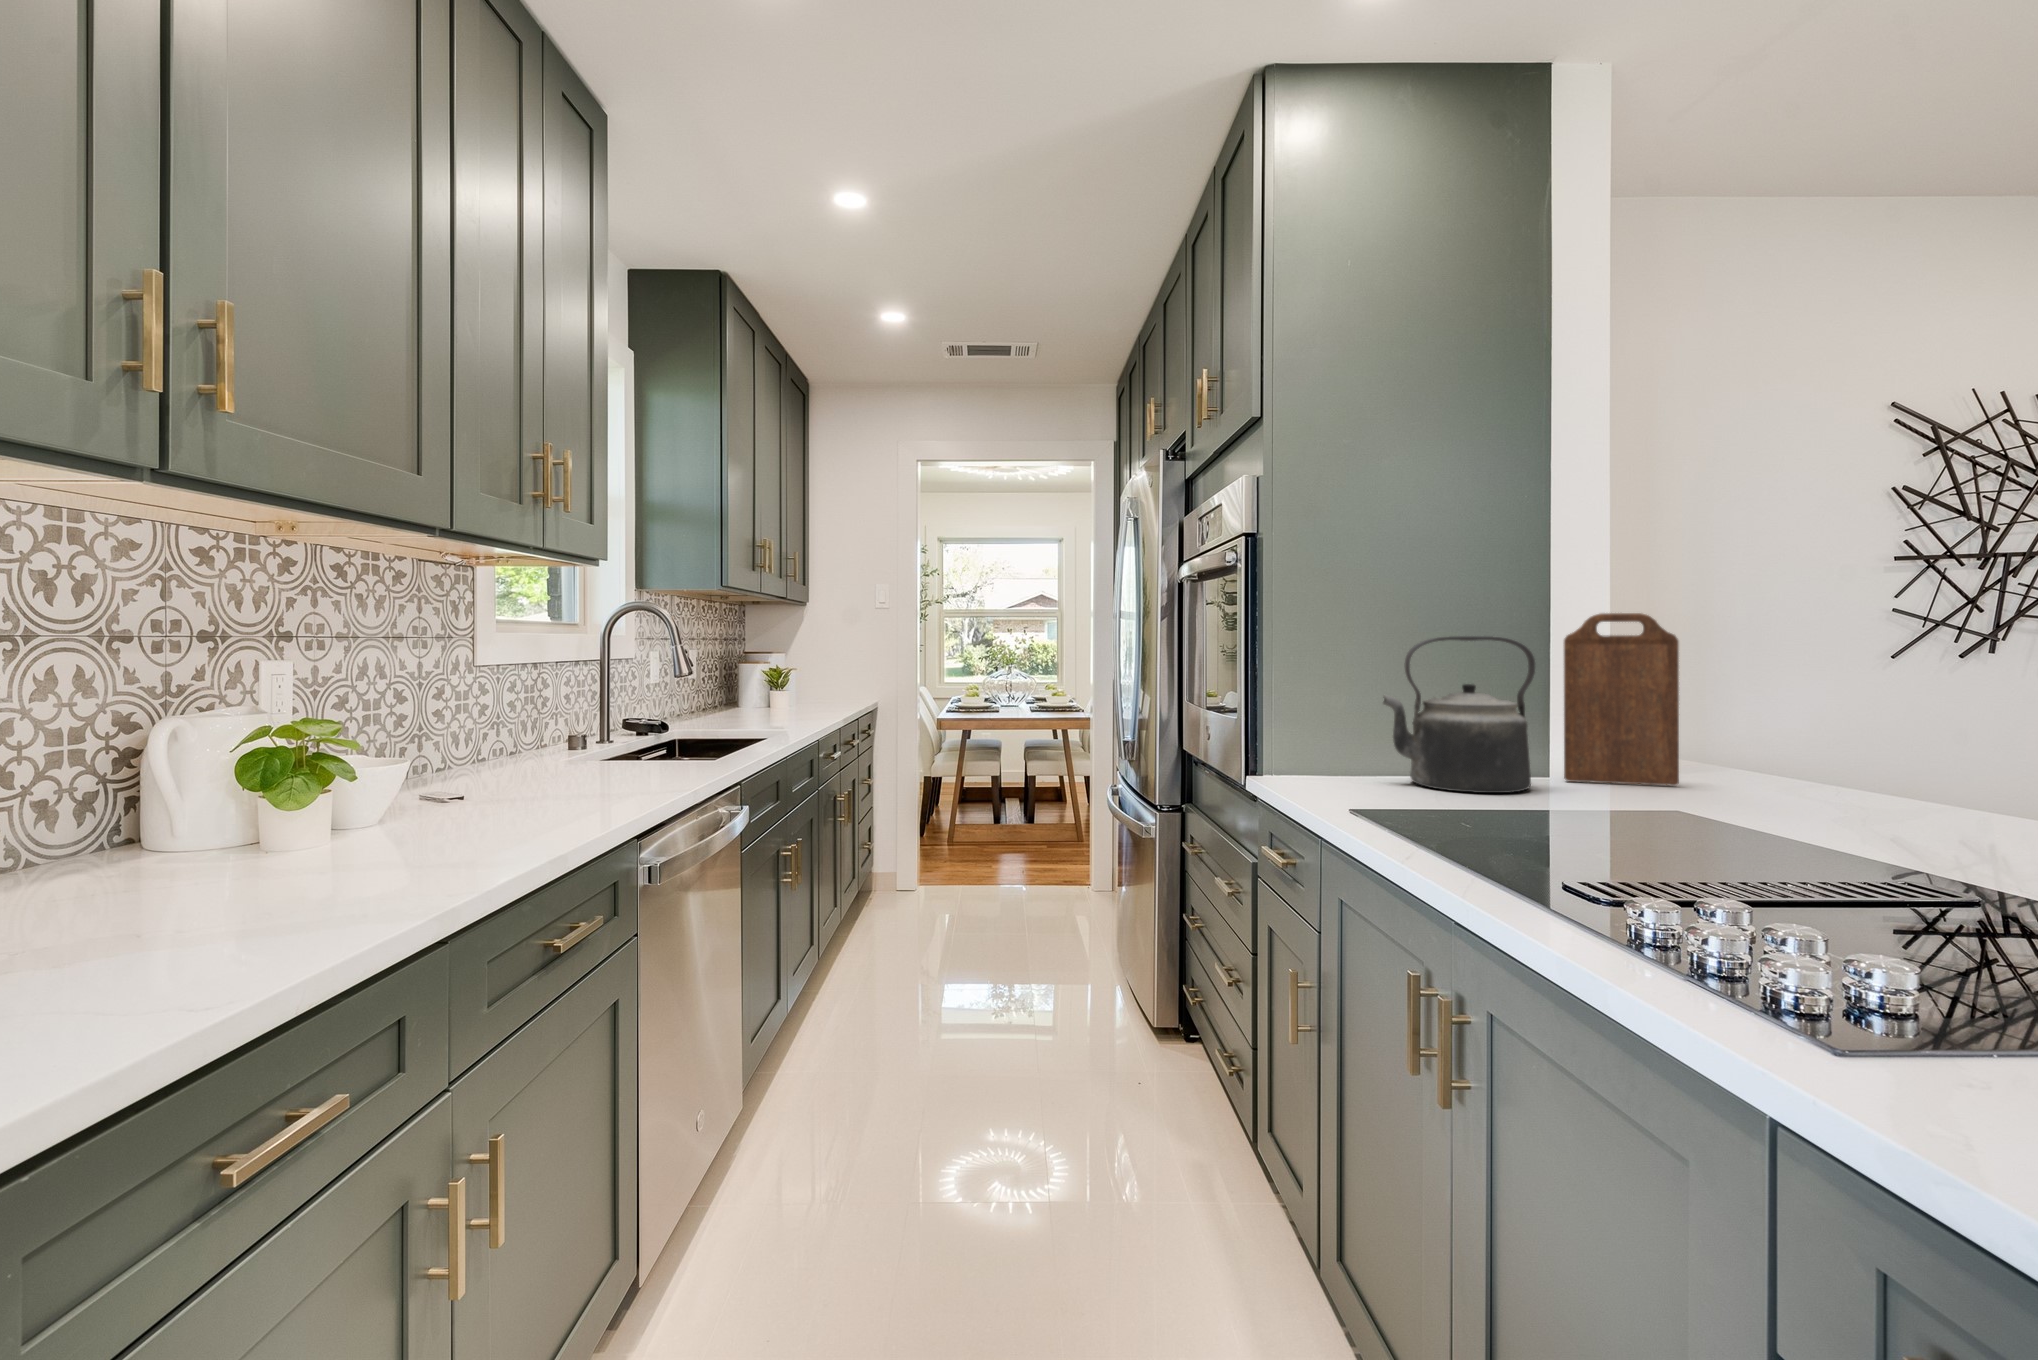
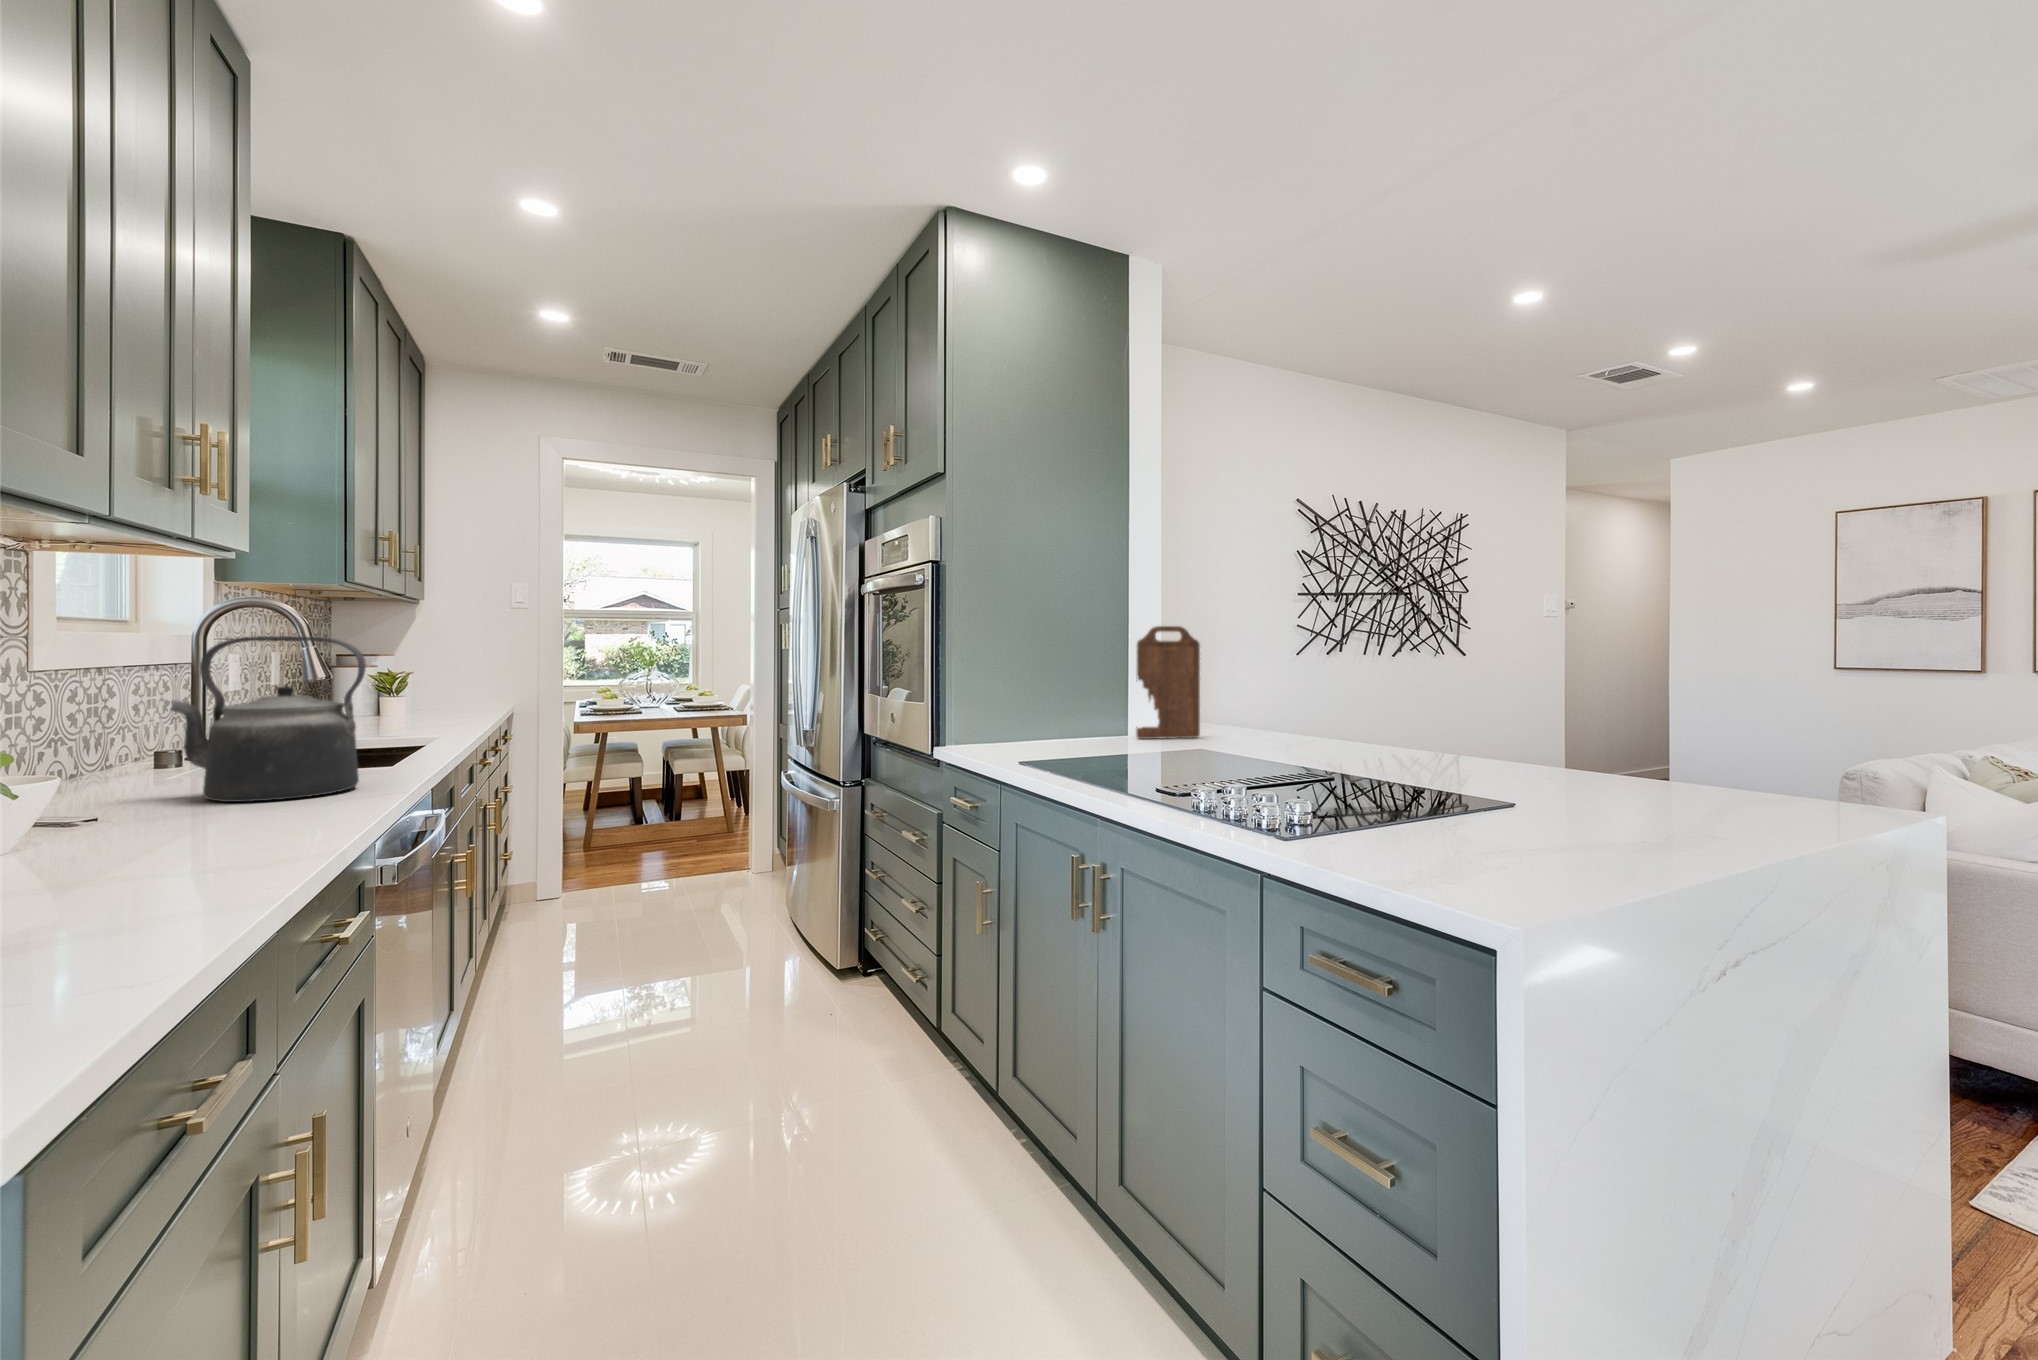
kettle: present [1383,636,1535,793] -> present [171,636,366,802]

